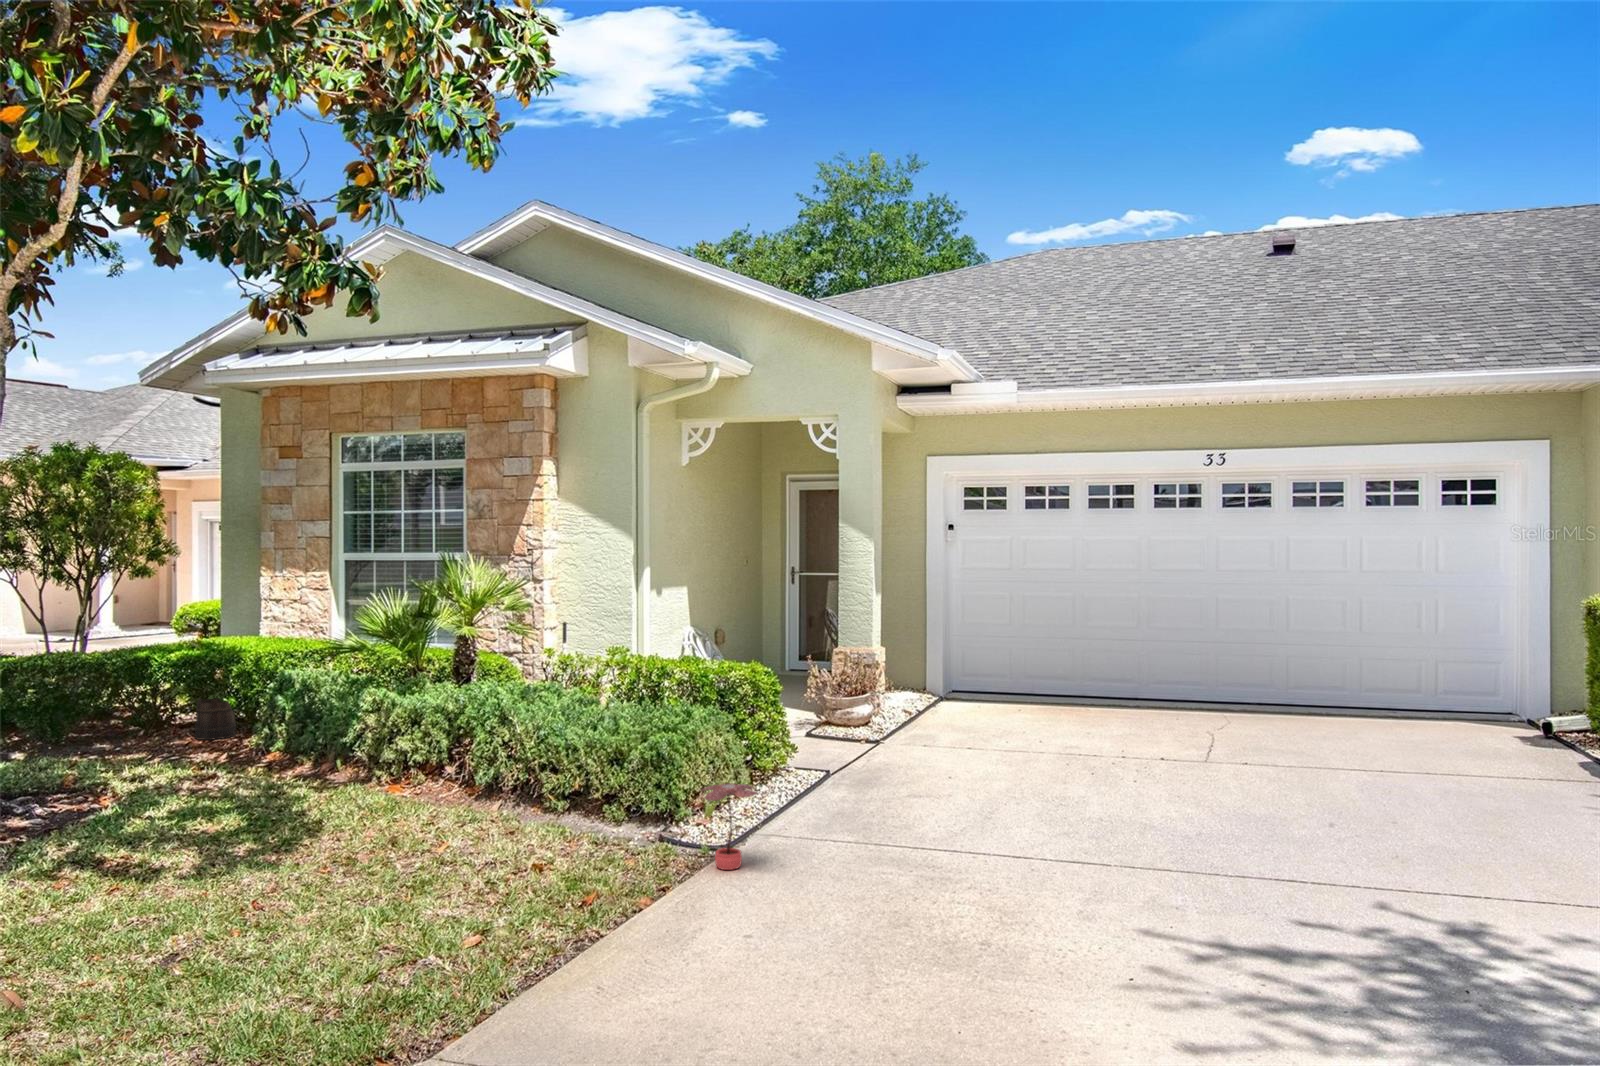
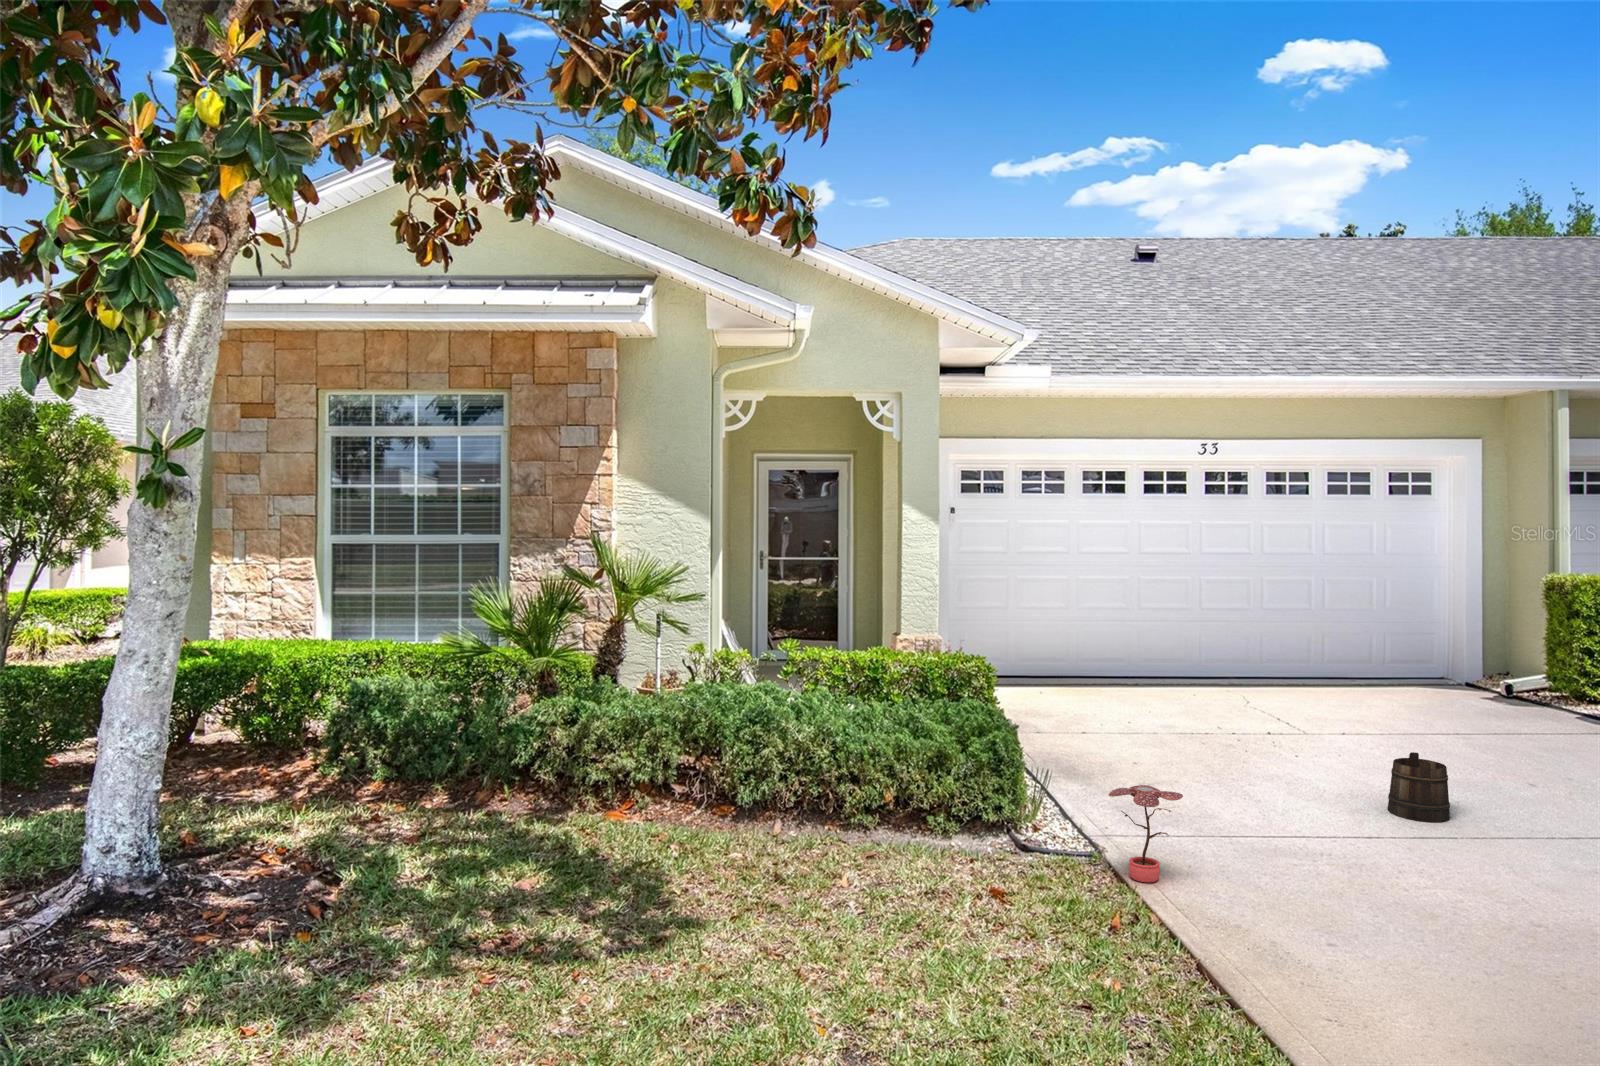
bucket: present [195,698,237,740] -> present [1388,752,1450,822]

